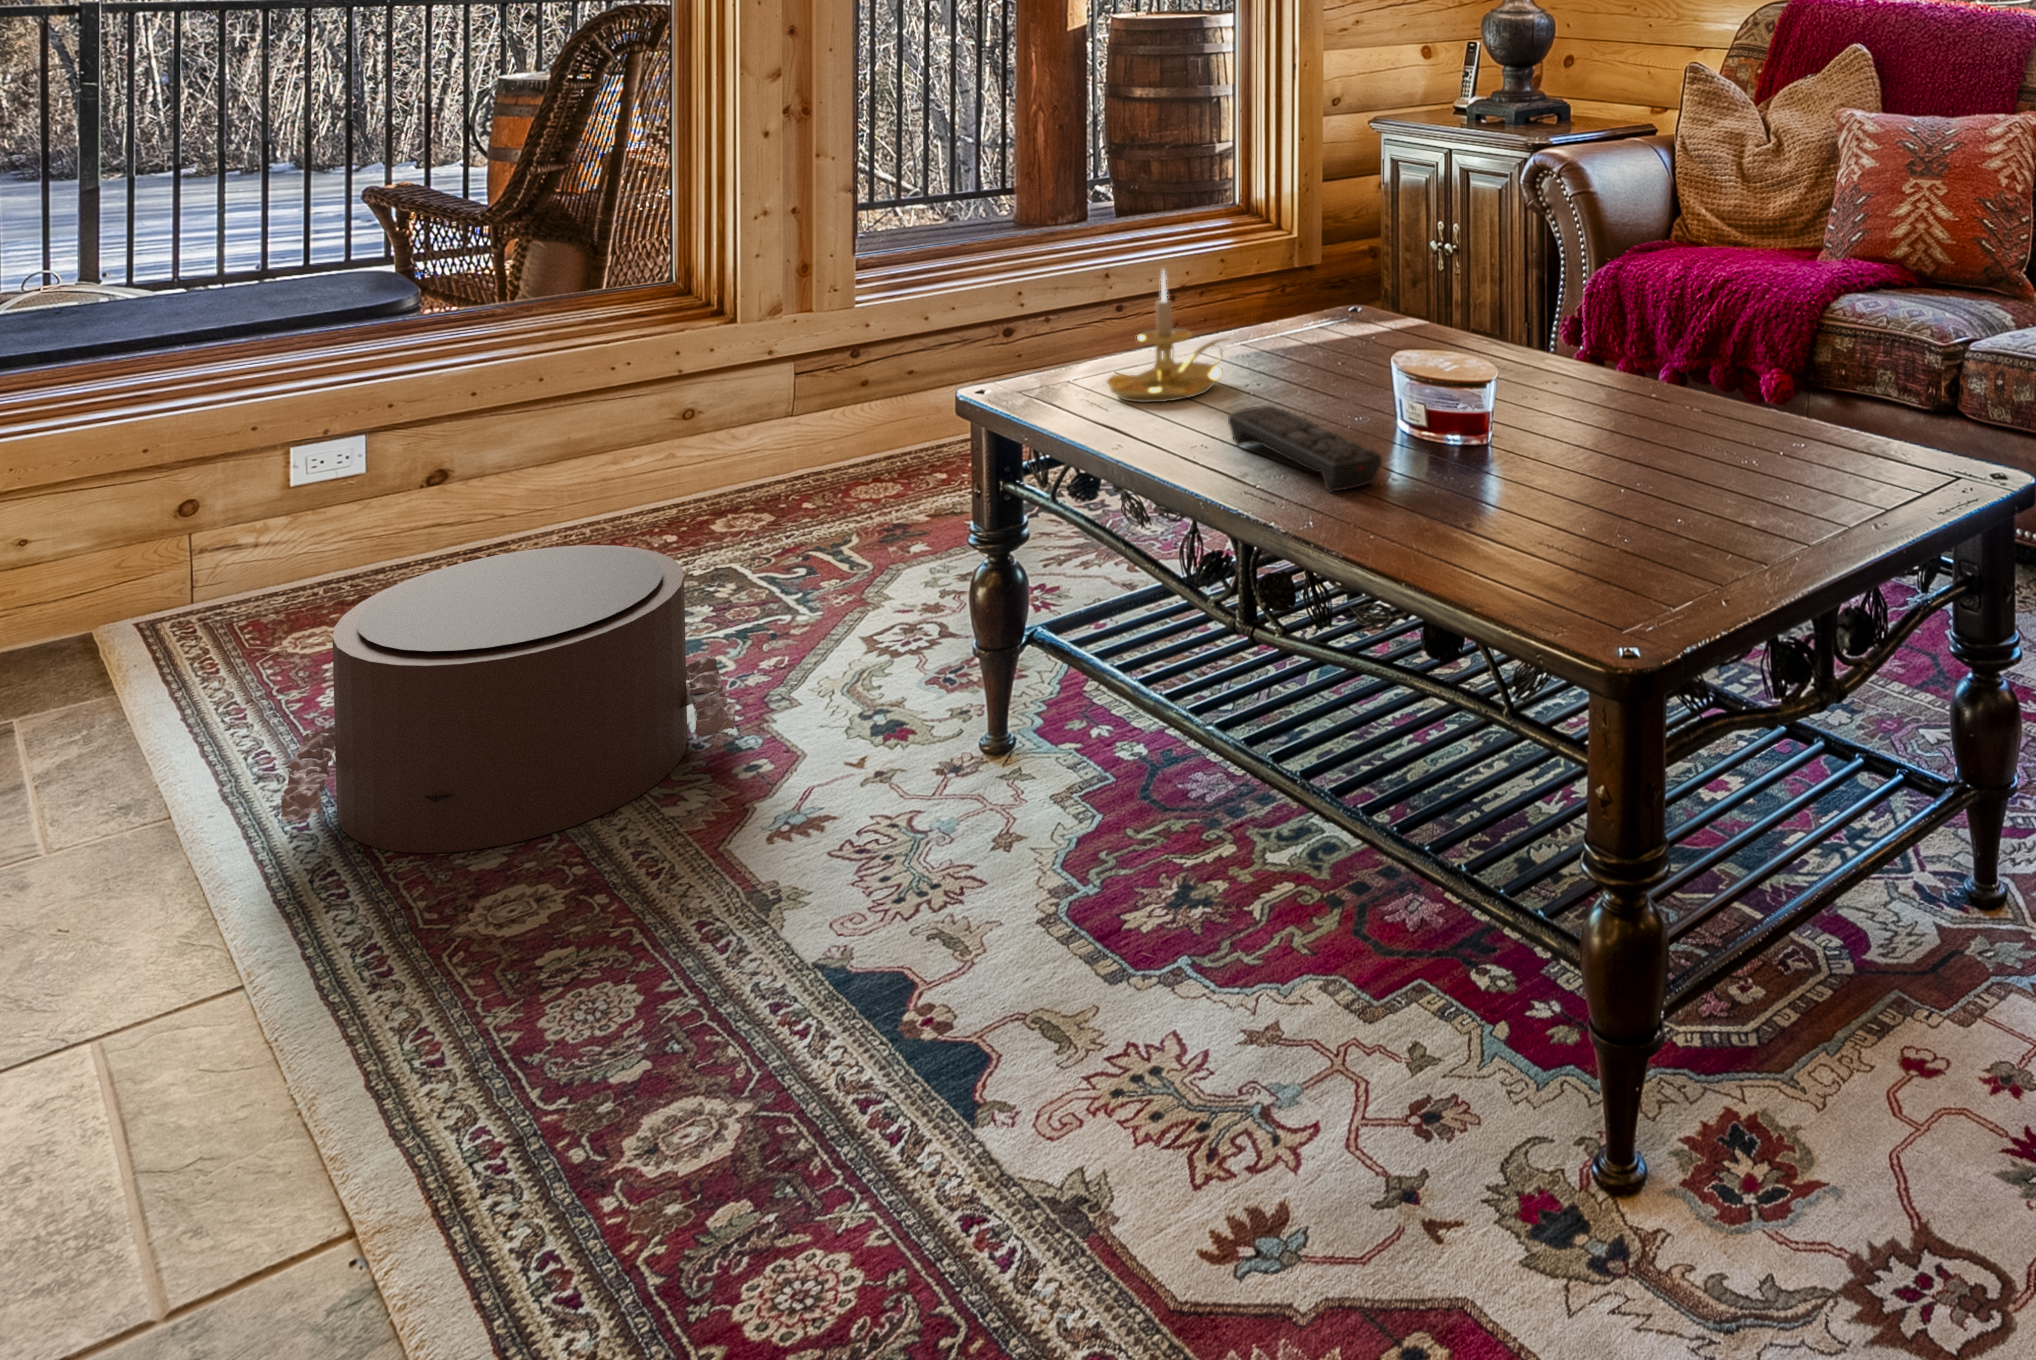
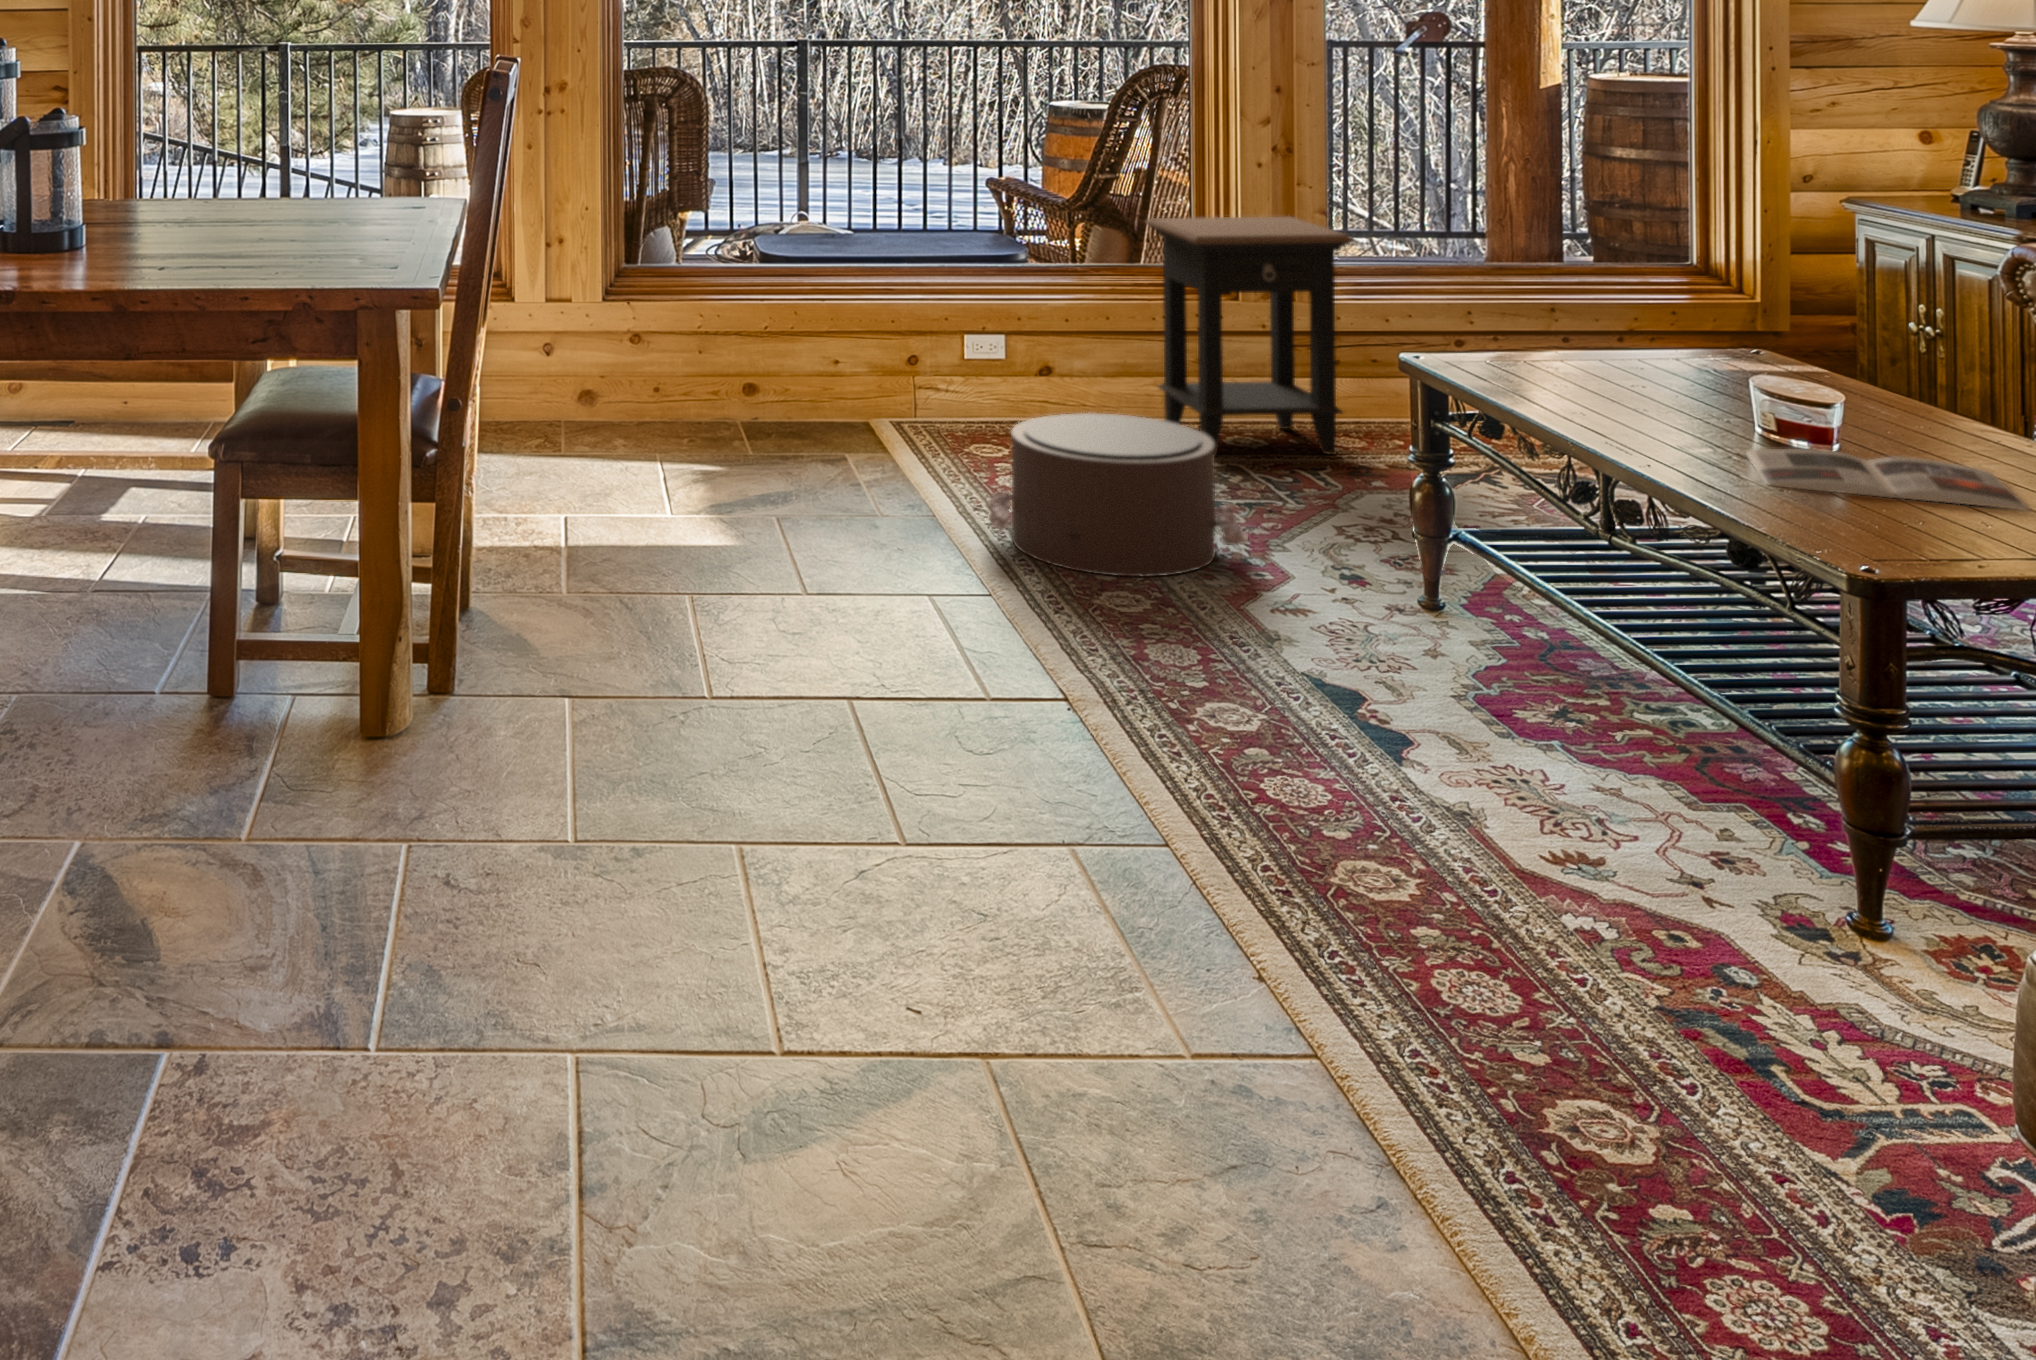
side table: none [602,202,883,549] -> present [1145,216,1354,456]
candle holder: present [1107,271,1227,403] -> none [1522,281,1631,380]
remote control: present [1228,406,1382,492] -> none [1610,385,1725,443]
magazine: none [1410,462,1741,557] -> present [1746,449,2030,510]

